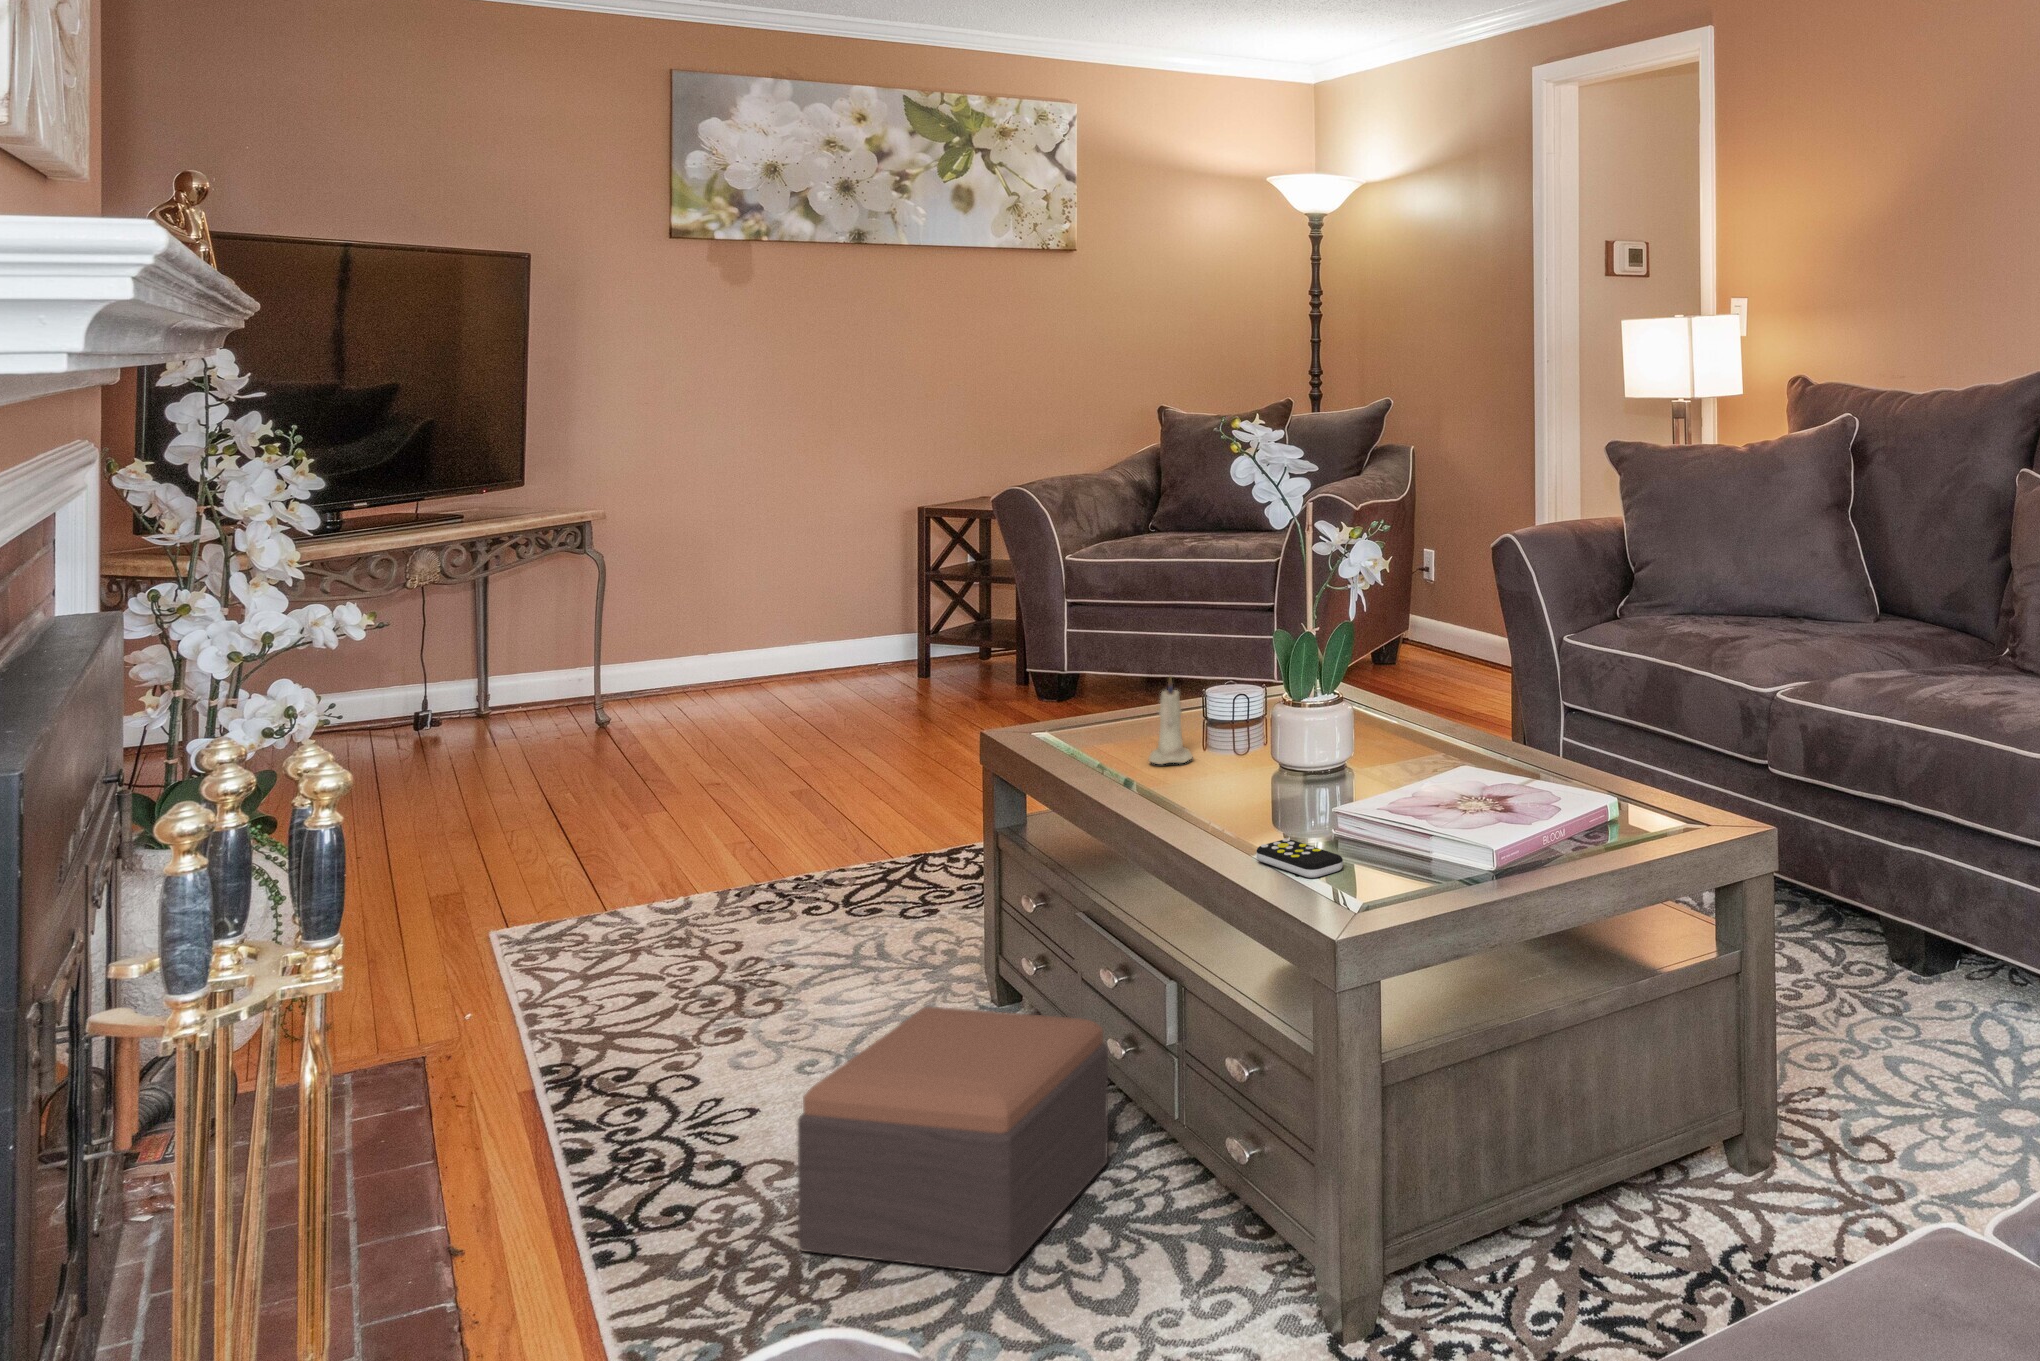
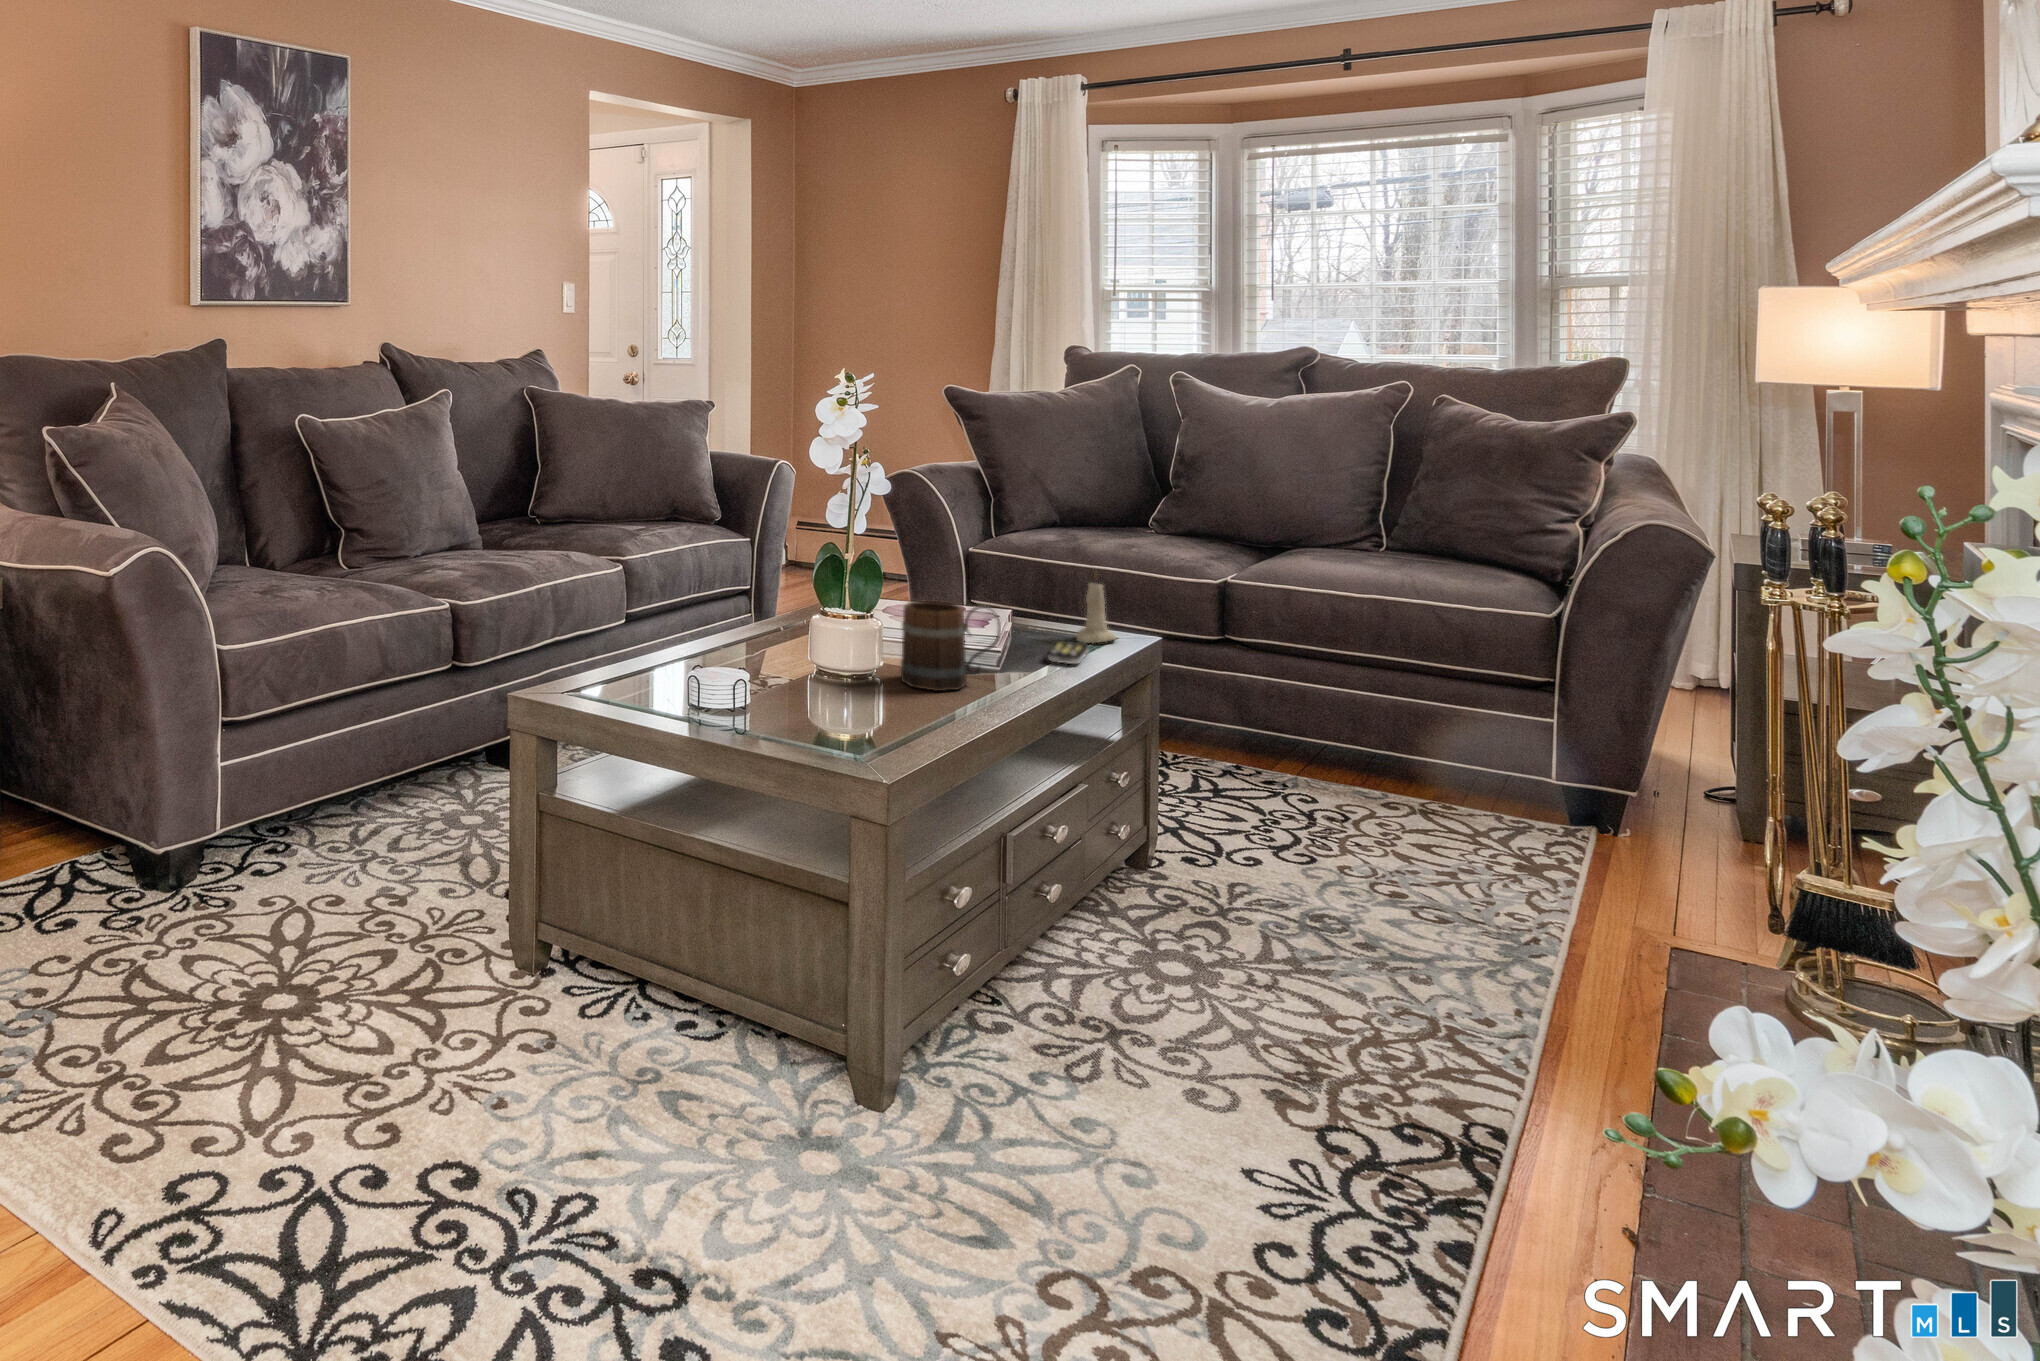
candle: present [1148,677,1192,764] -> present [1076,573,1116,643]
mug: none [1225,698,1309,809] -> present [901,601,1001,691]
footstool: present [798,1007,1108,1274] -> none [1092,848,1356,1049]

